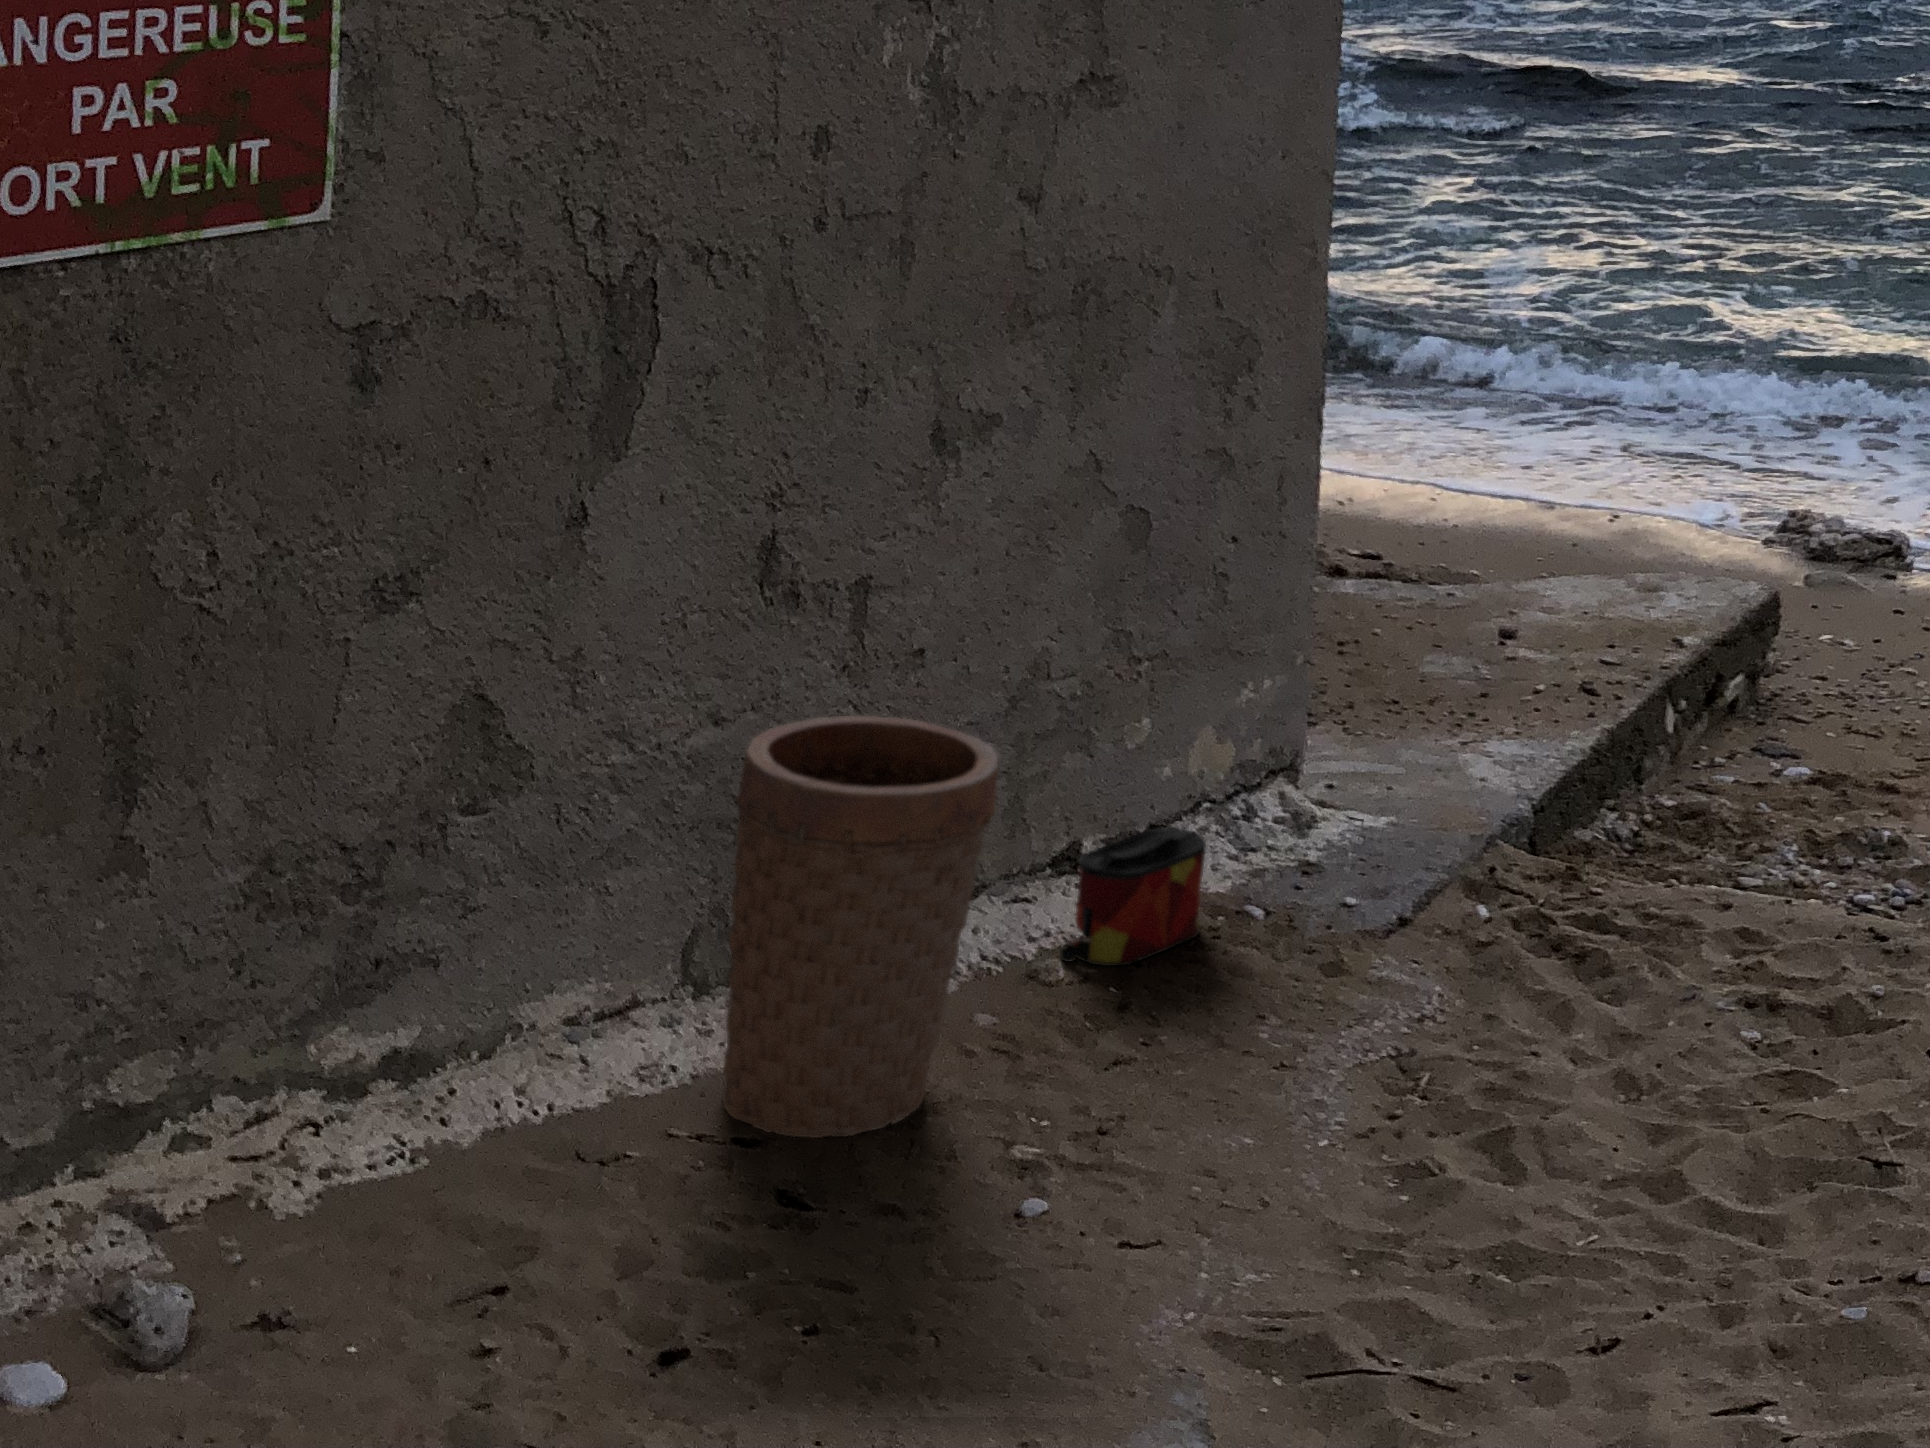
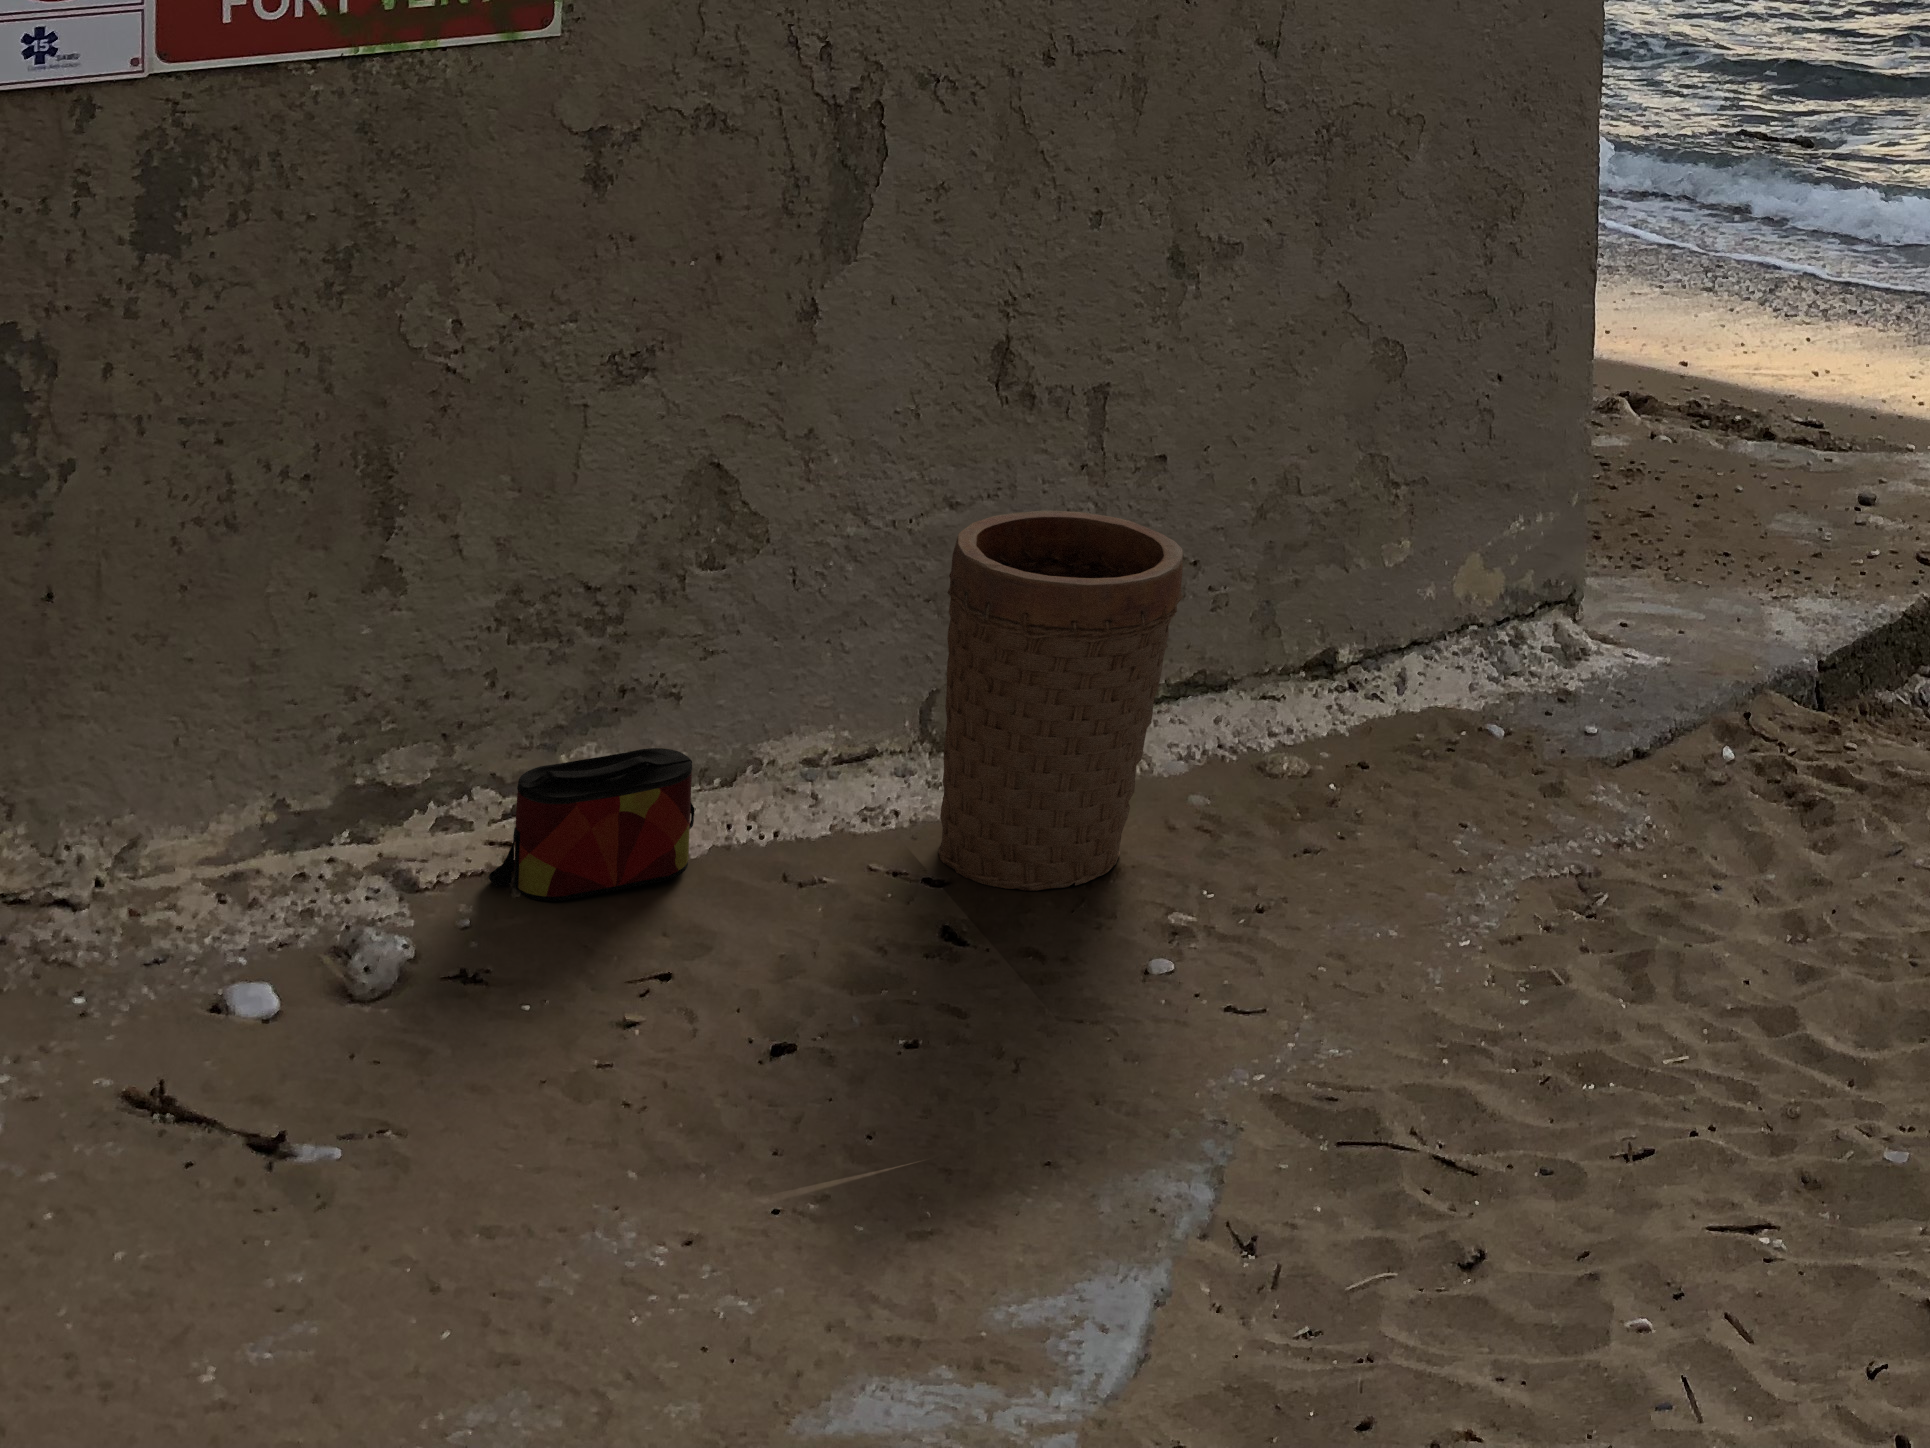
bag: present [1060,828,1206,966] -> present [488,748,694,901]

